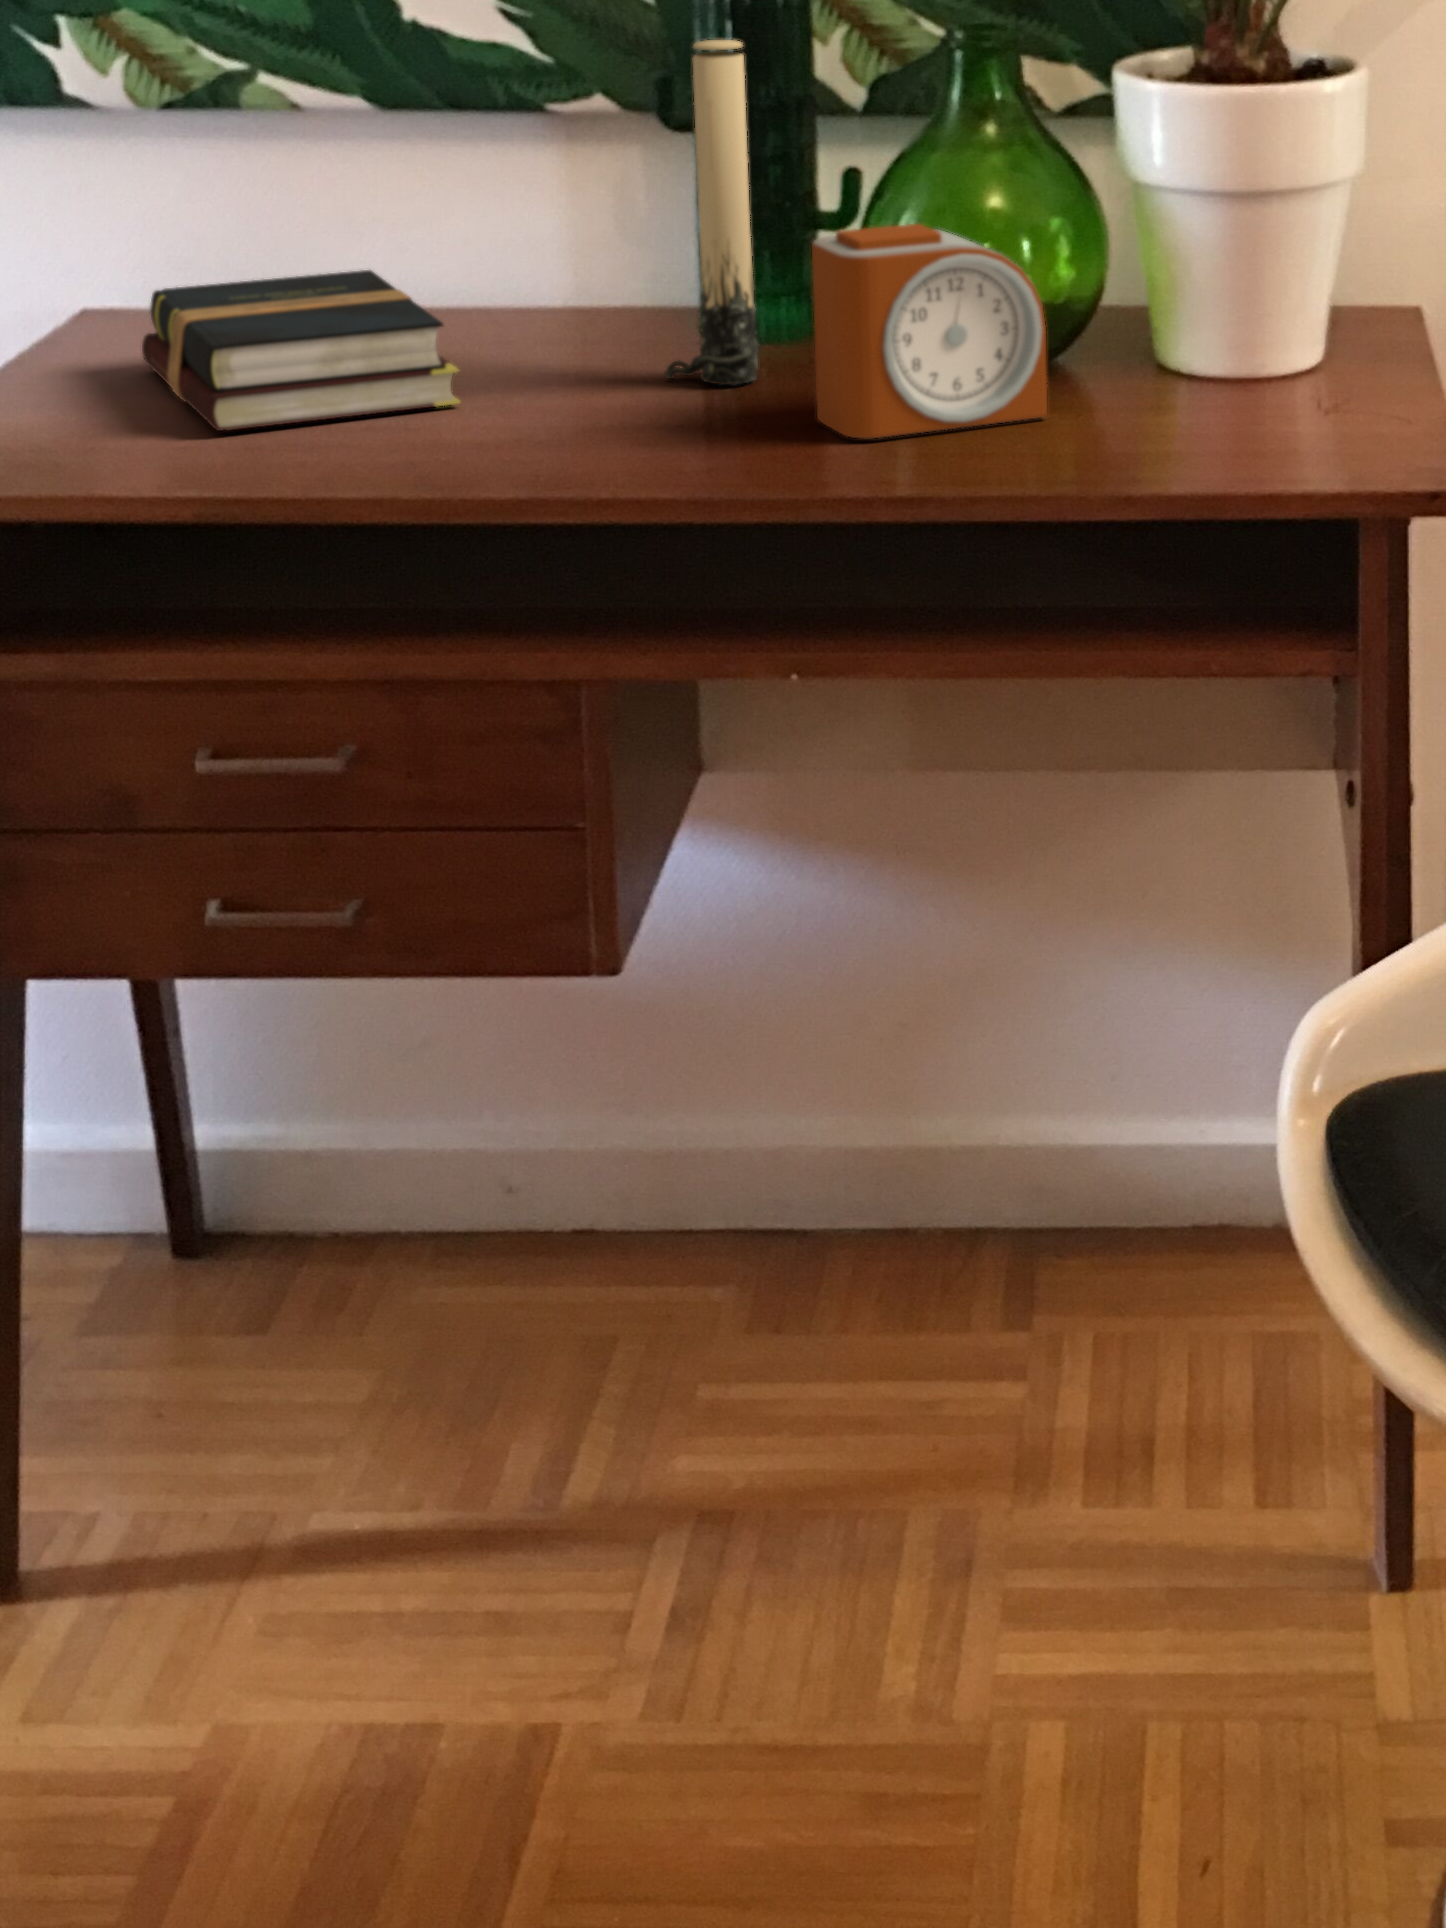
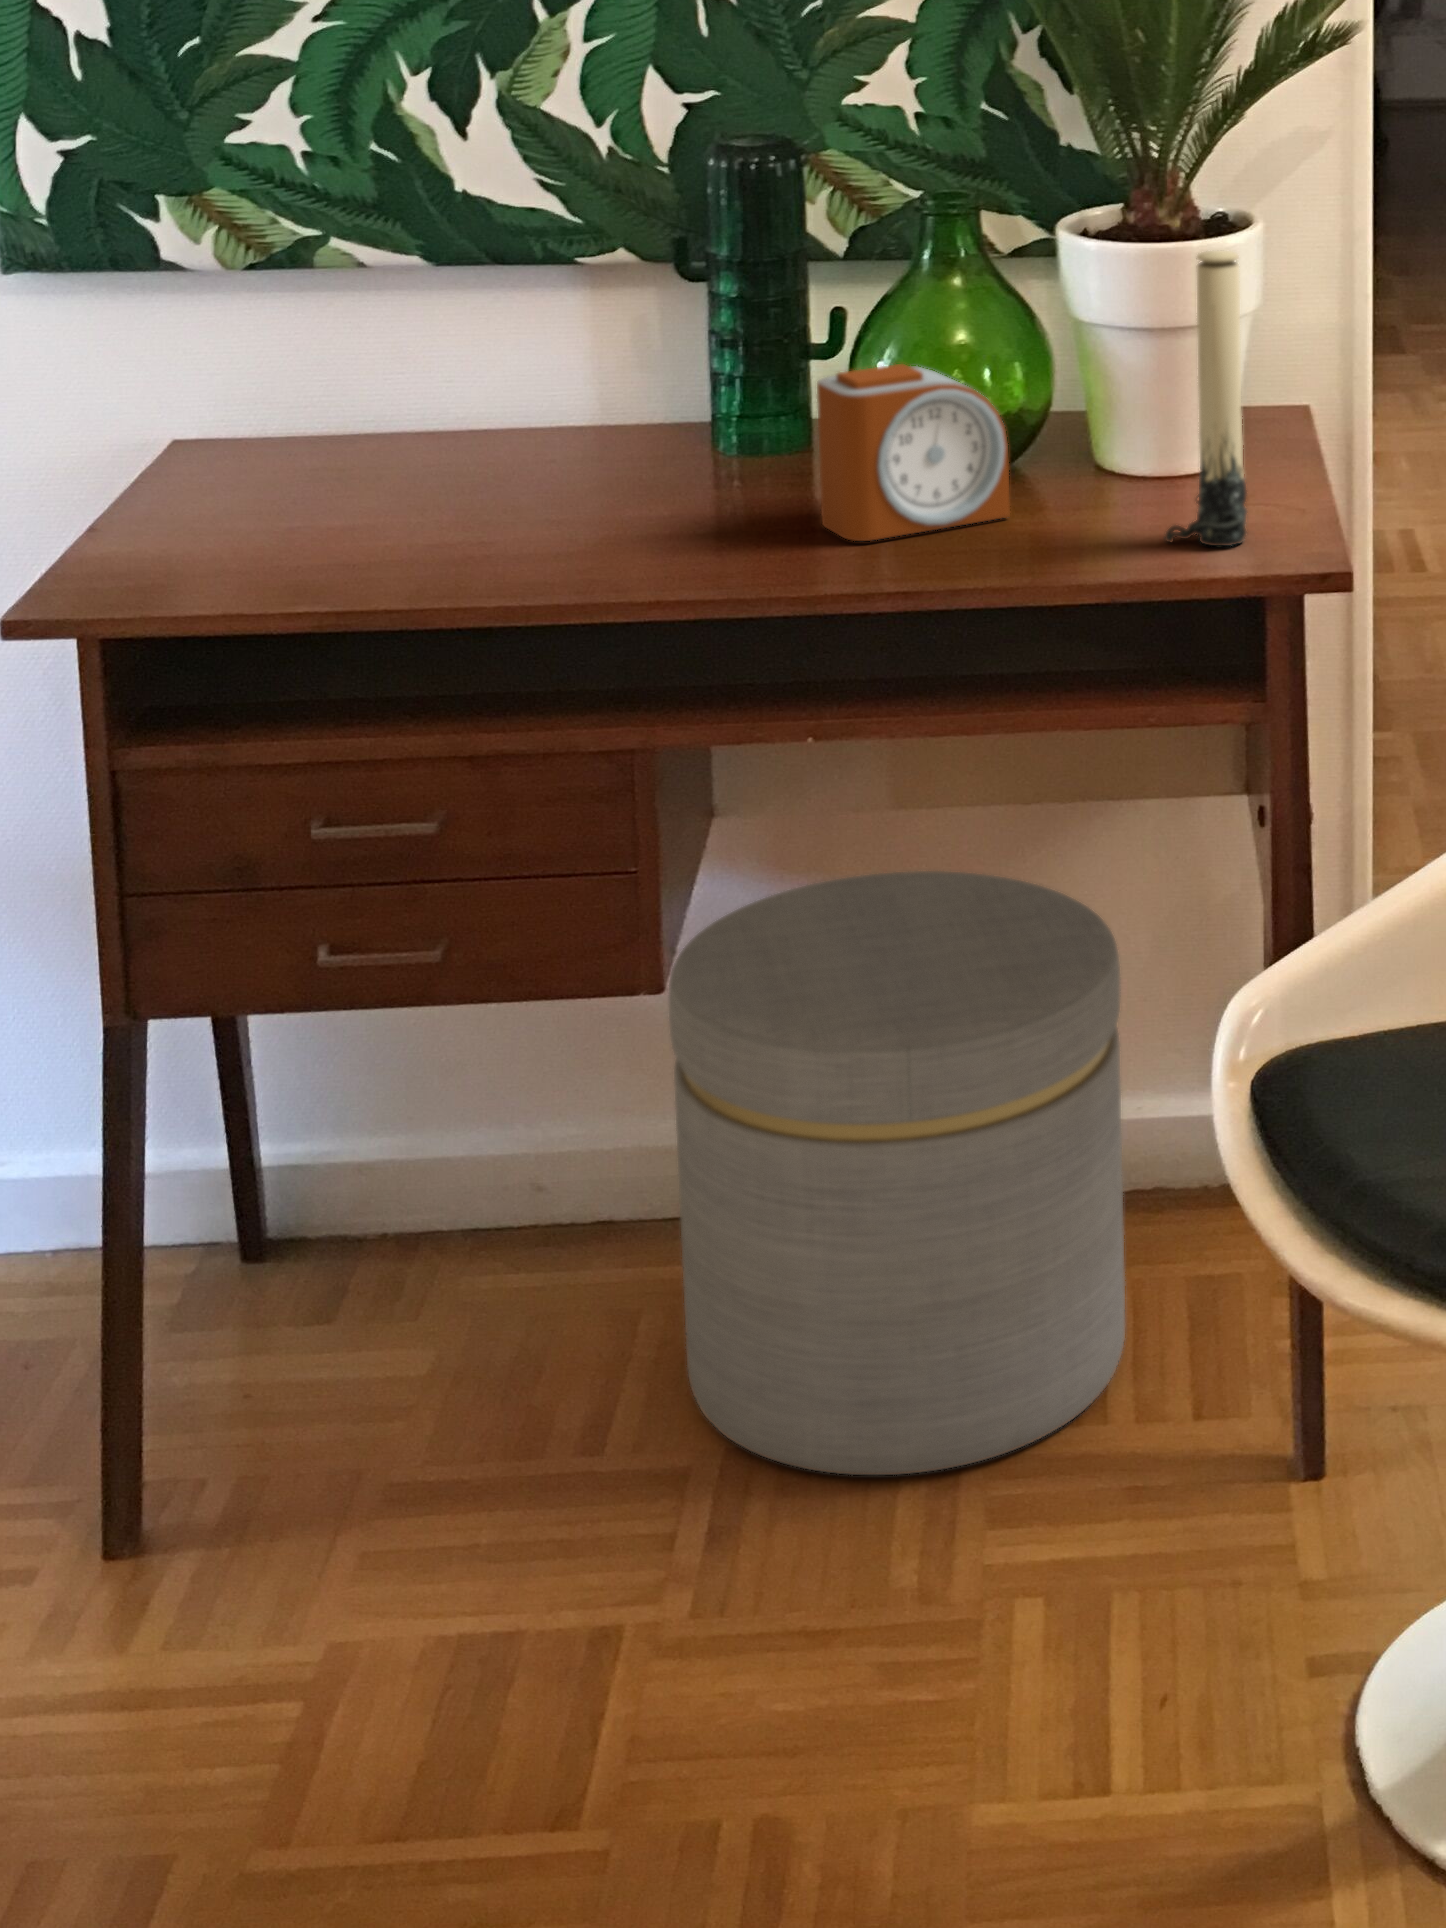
candle: present [665,40,759,385] -> present [1165,251,1247,546]
hardback book: present [142,270,460,431] -> none [245,404,523,551]
ottoman: none [634,848,1174,1562] -> present [669,871,1125,1475]

